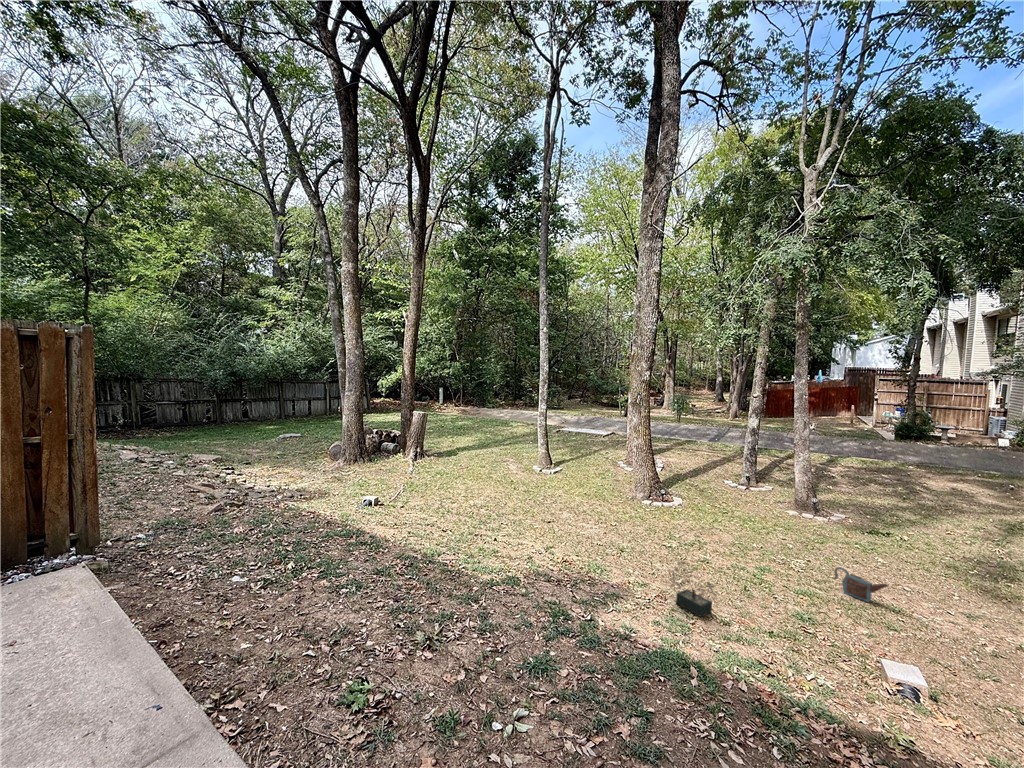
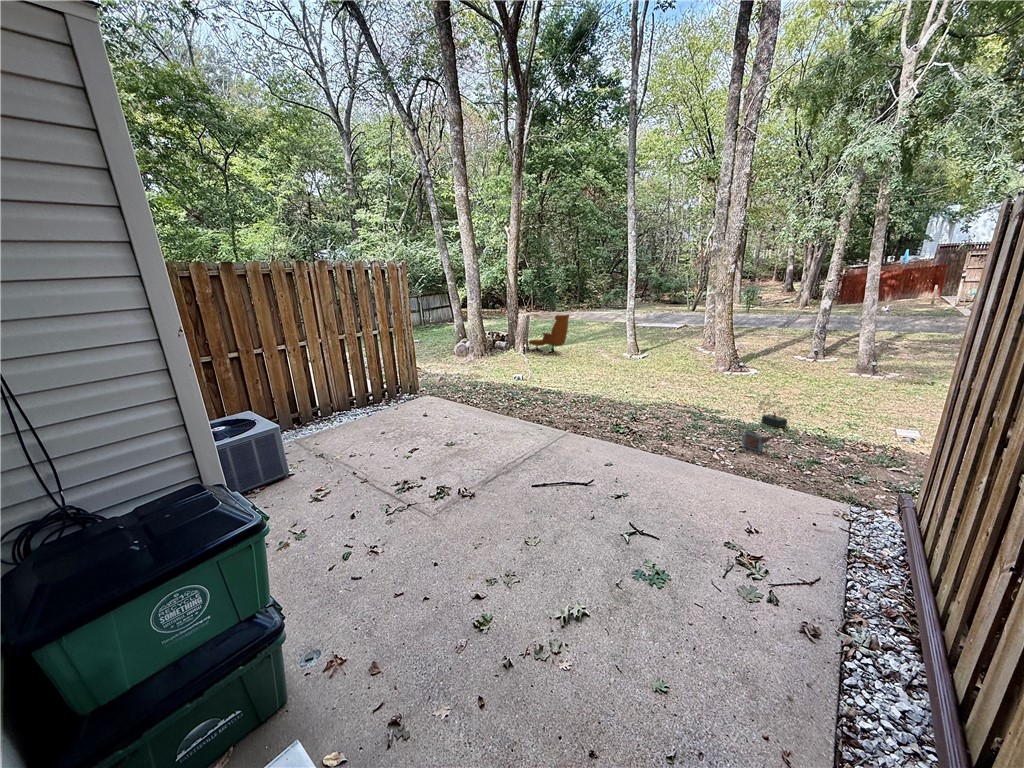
lounge chair: none [424,415,470,465] -> present [529,314,569,354]
watering can: present [834,567,888,602] -> present [738,426,774,452]

